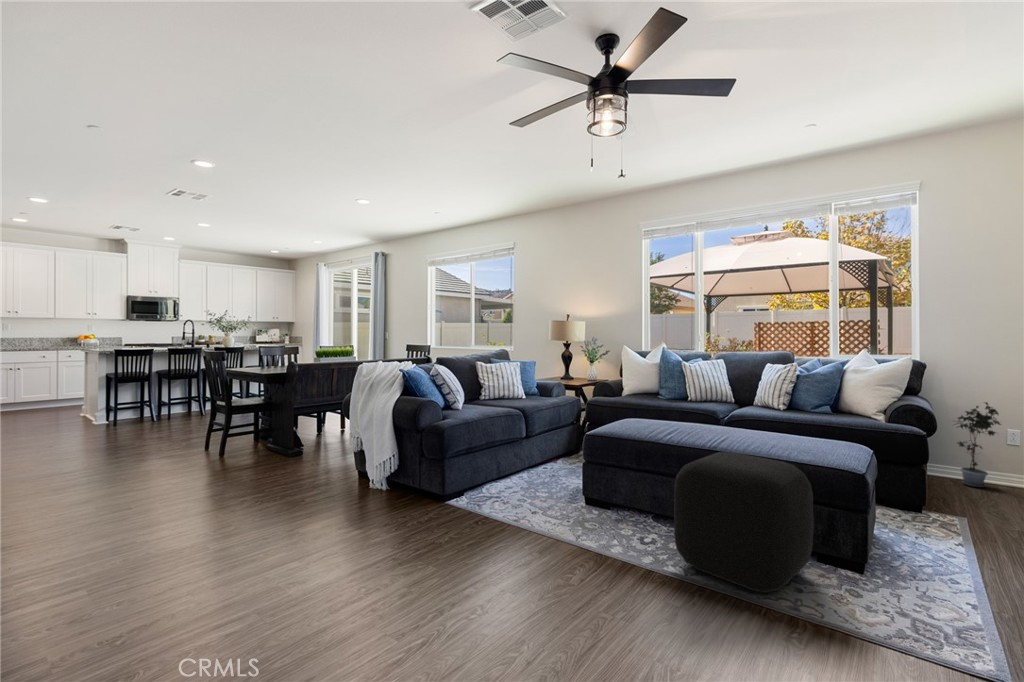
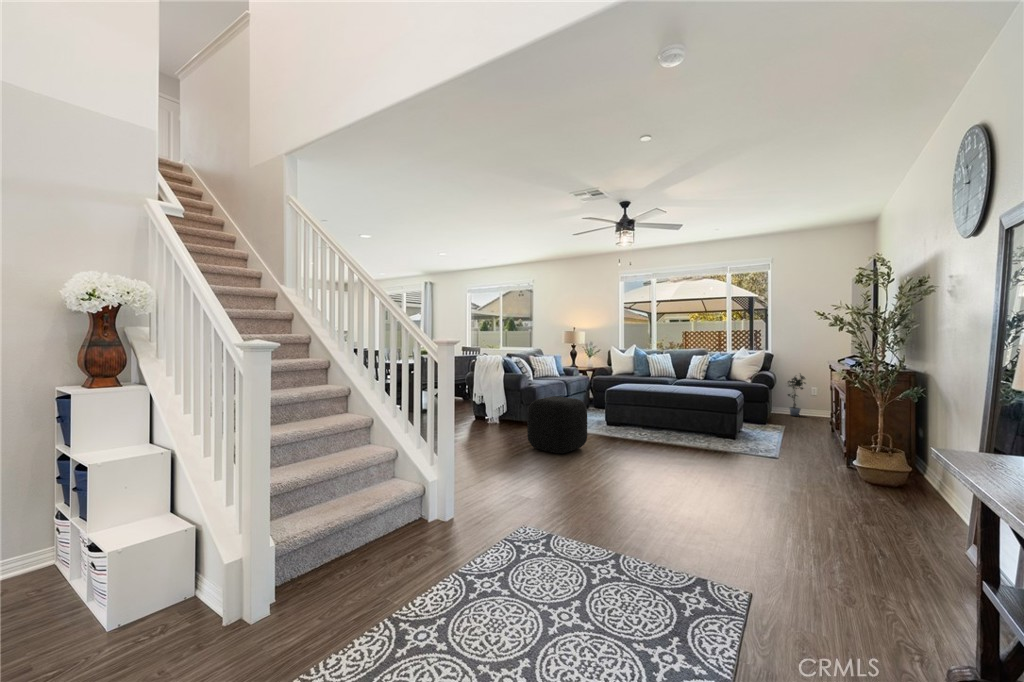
ottoman: present [674,452,814,593] -> present [527,396,587,453]

